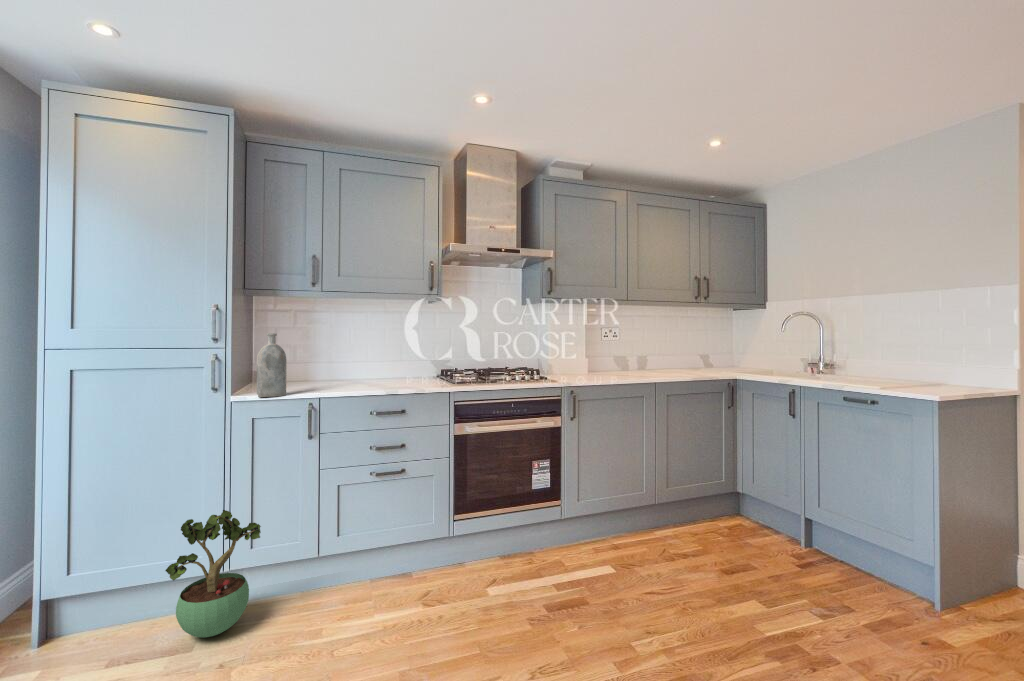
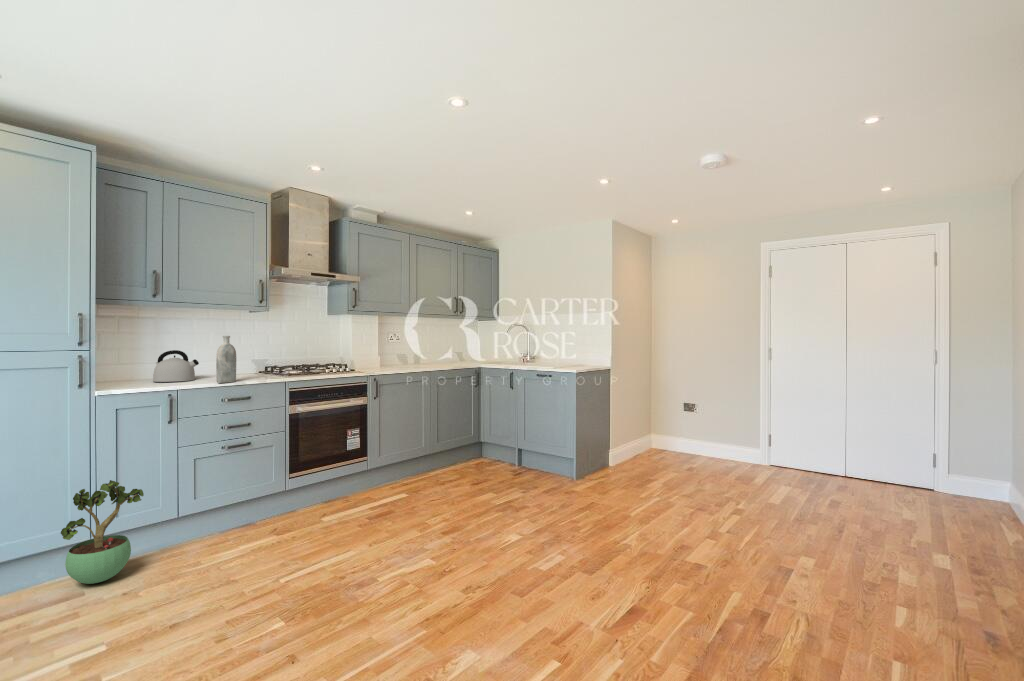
bottle: present [257,333,287,397] -> present [216,336,236,383]
kettle: none [315,349,361,386] -> present [153,350,199,382]

